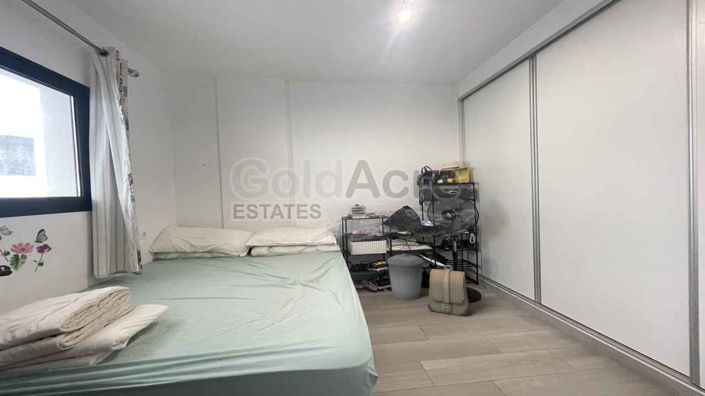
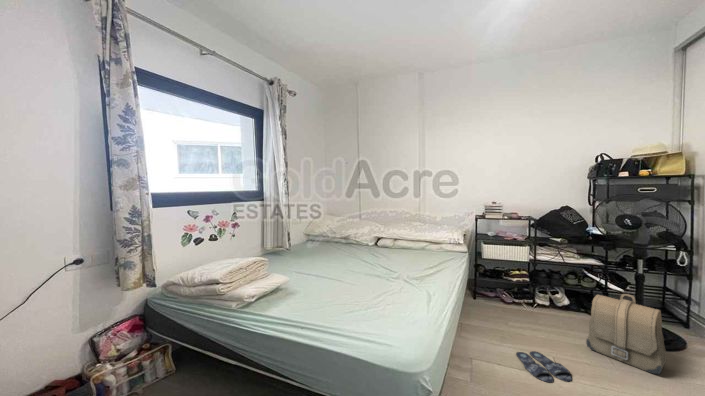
trash can: present [387,254,424,300] -> none [527,266,585,327]
slippers: none [386,322,423,341] -> present [516,351,572,383]

